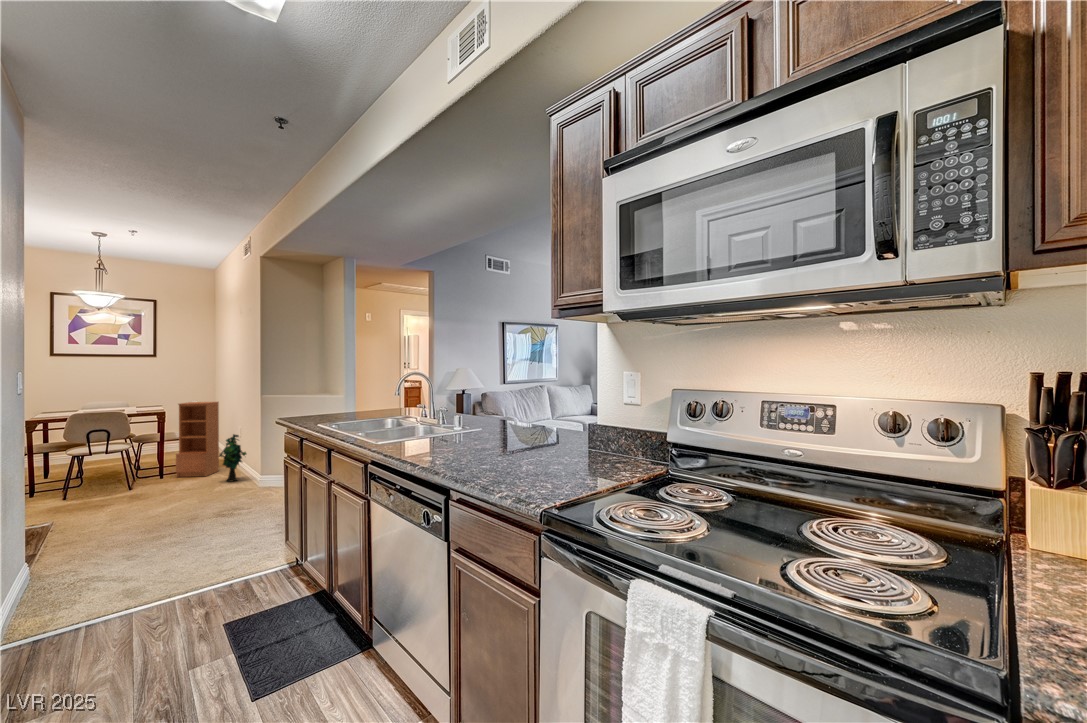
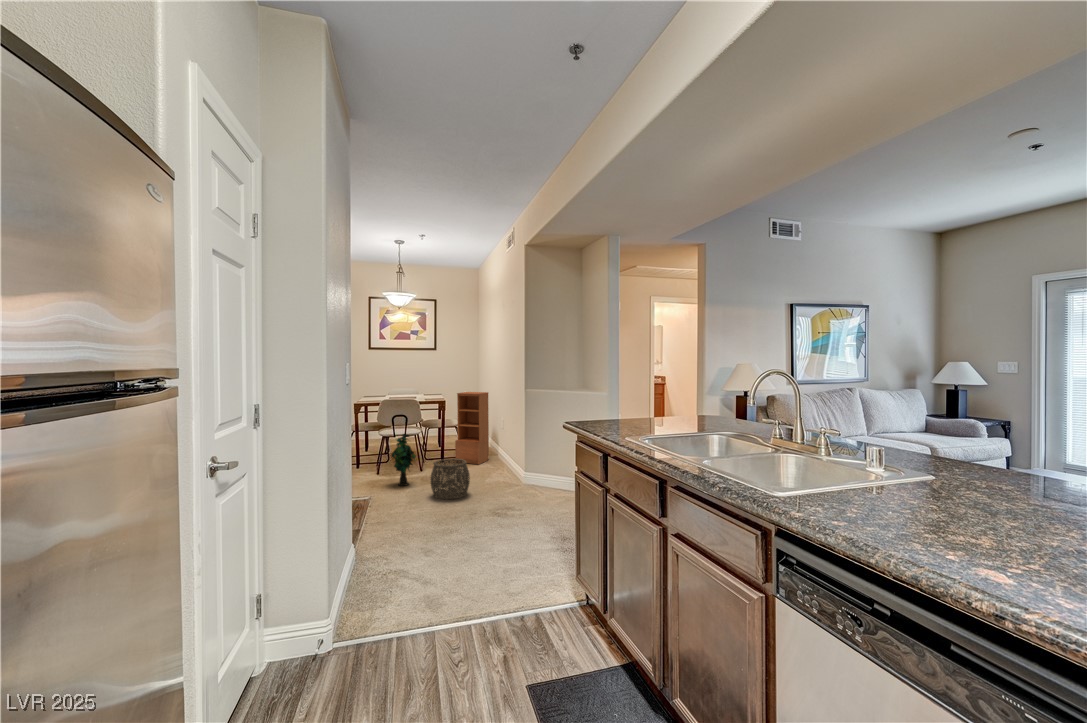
decorative plant: present [219,434,246,482] -> present [392,434,416,486]
woven basket: none [138,469,190,512] -> present [430,459,470,500]

